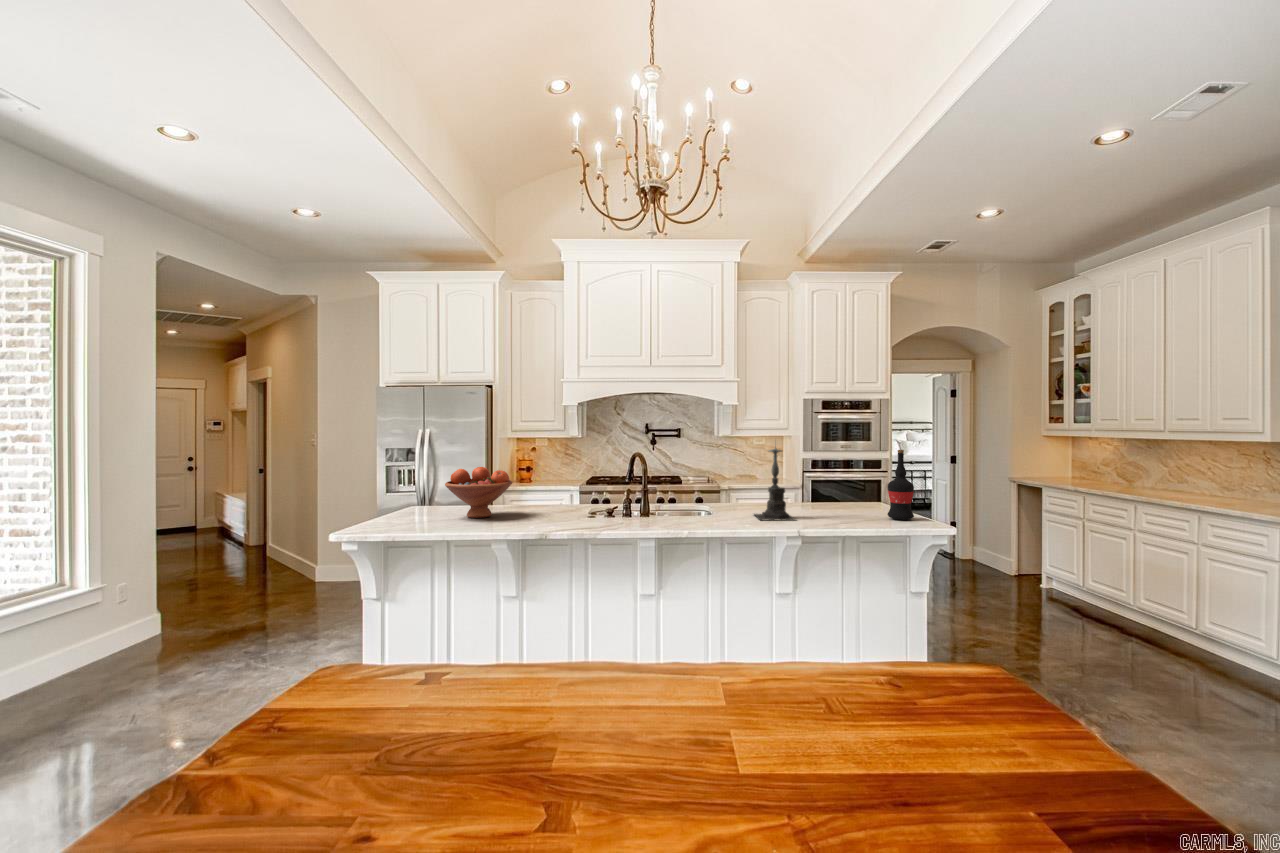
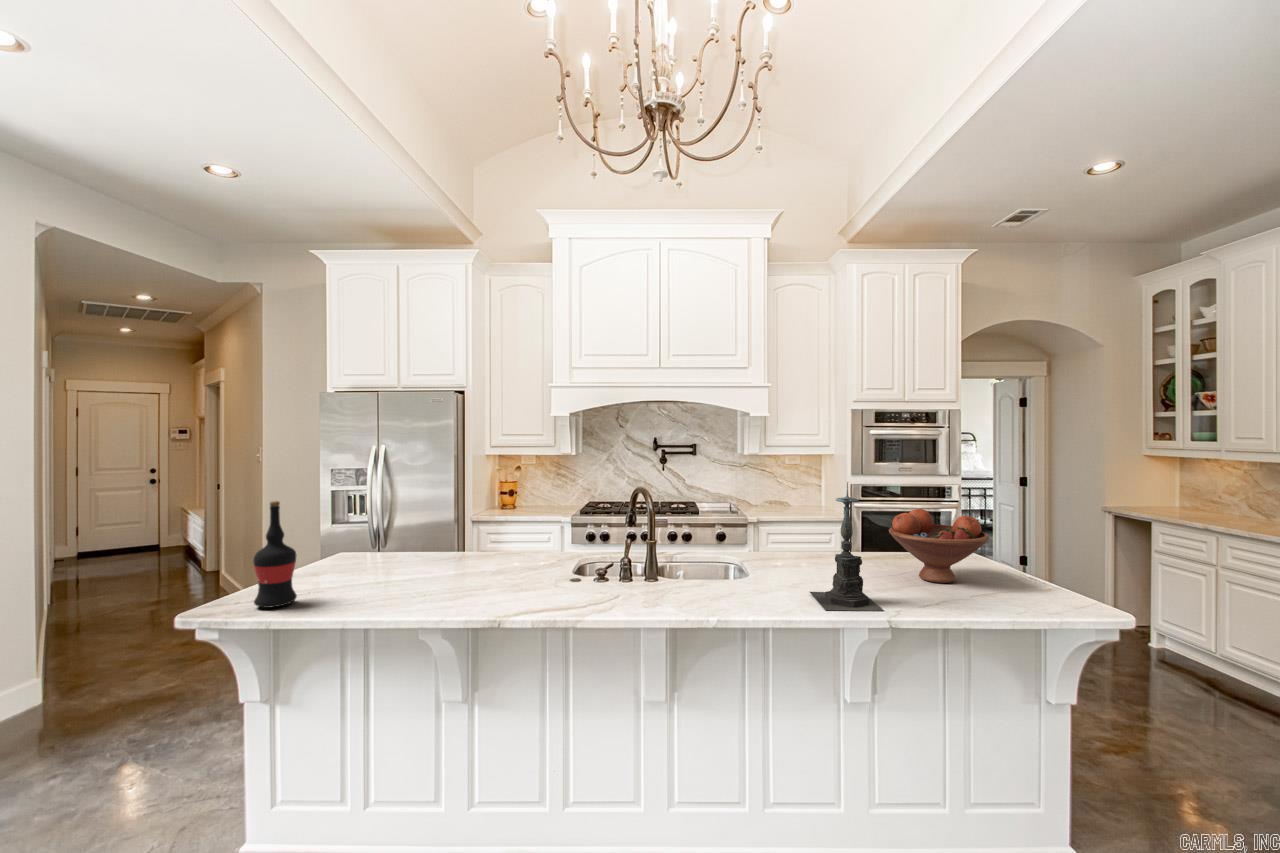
wine bottle: present [887,450,914,520] -> present [253,501,297,608]
fruit bowl: present [445,467,512,518] -> present [889,509,989,583]

